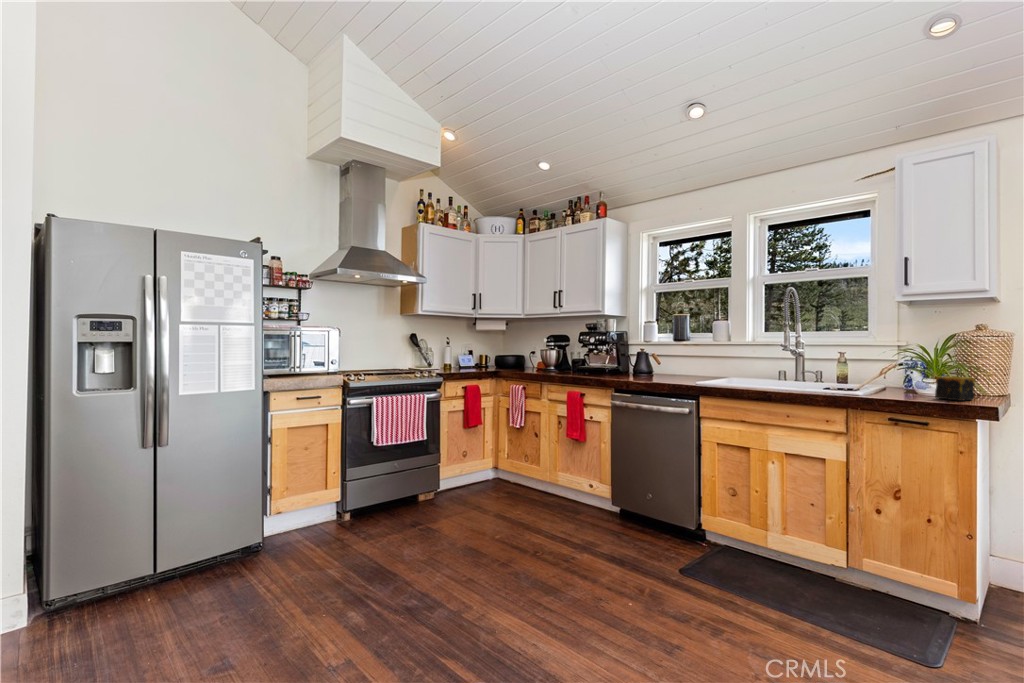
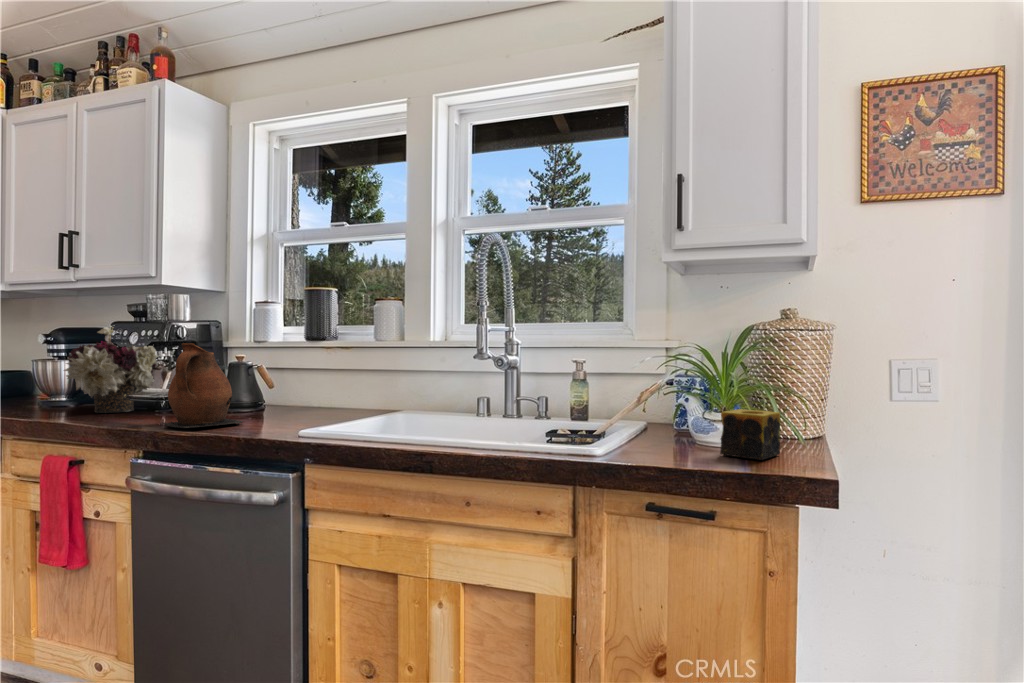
flower arrangement: none [570,335,605,375] -> present [64,326,158,413]
ceramic pitcher: none [622,343,658,380] -> present [163,344,243,428]

